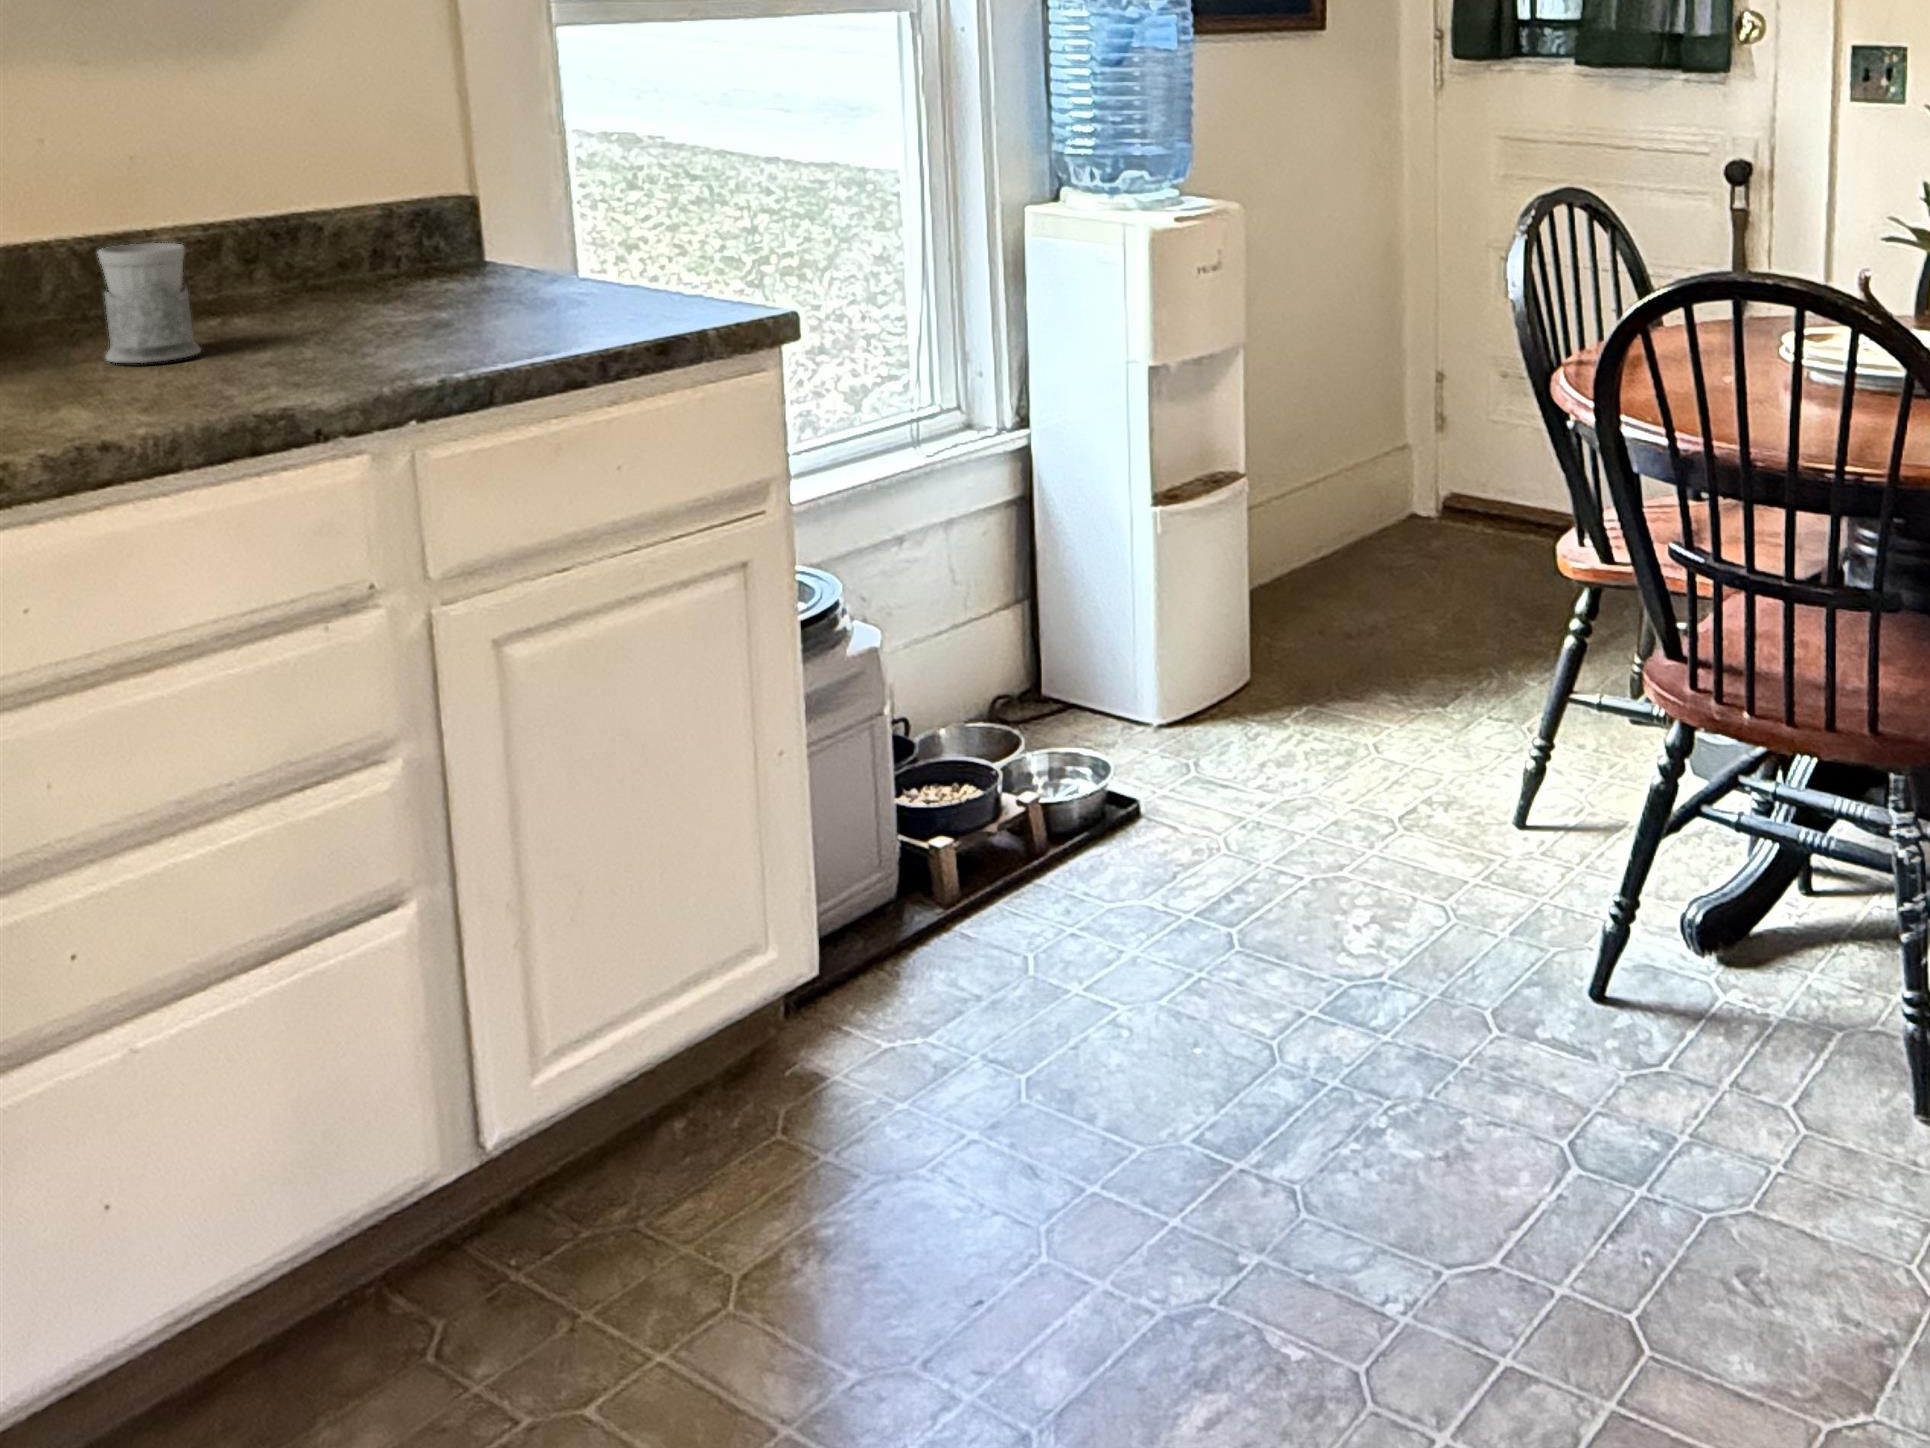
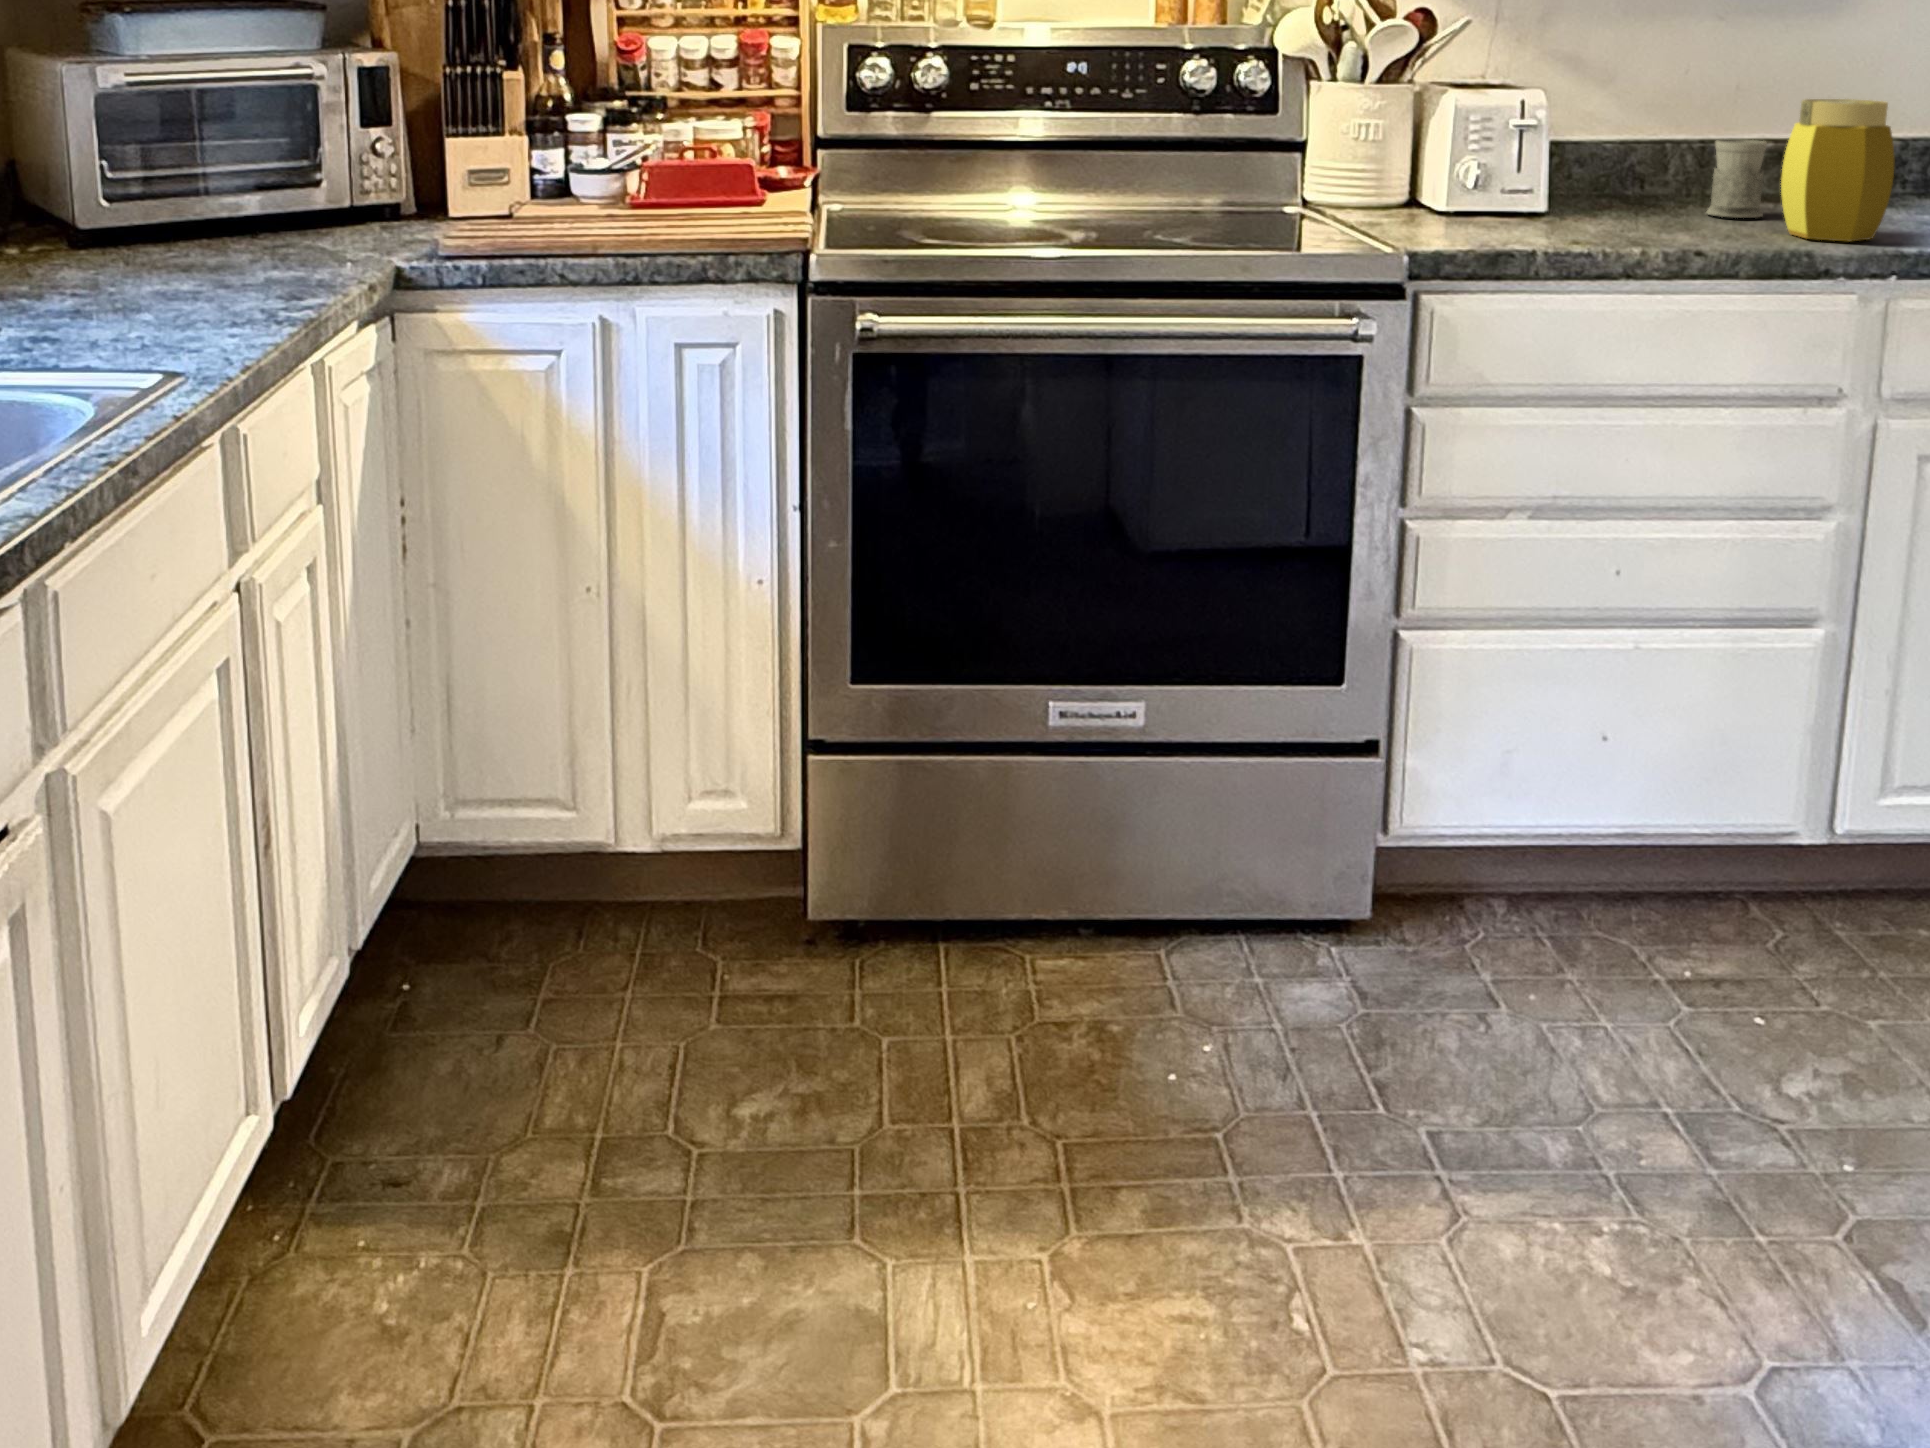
jar: none [216,180,387,386] -> present [1781,99,1894,241]

